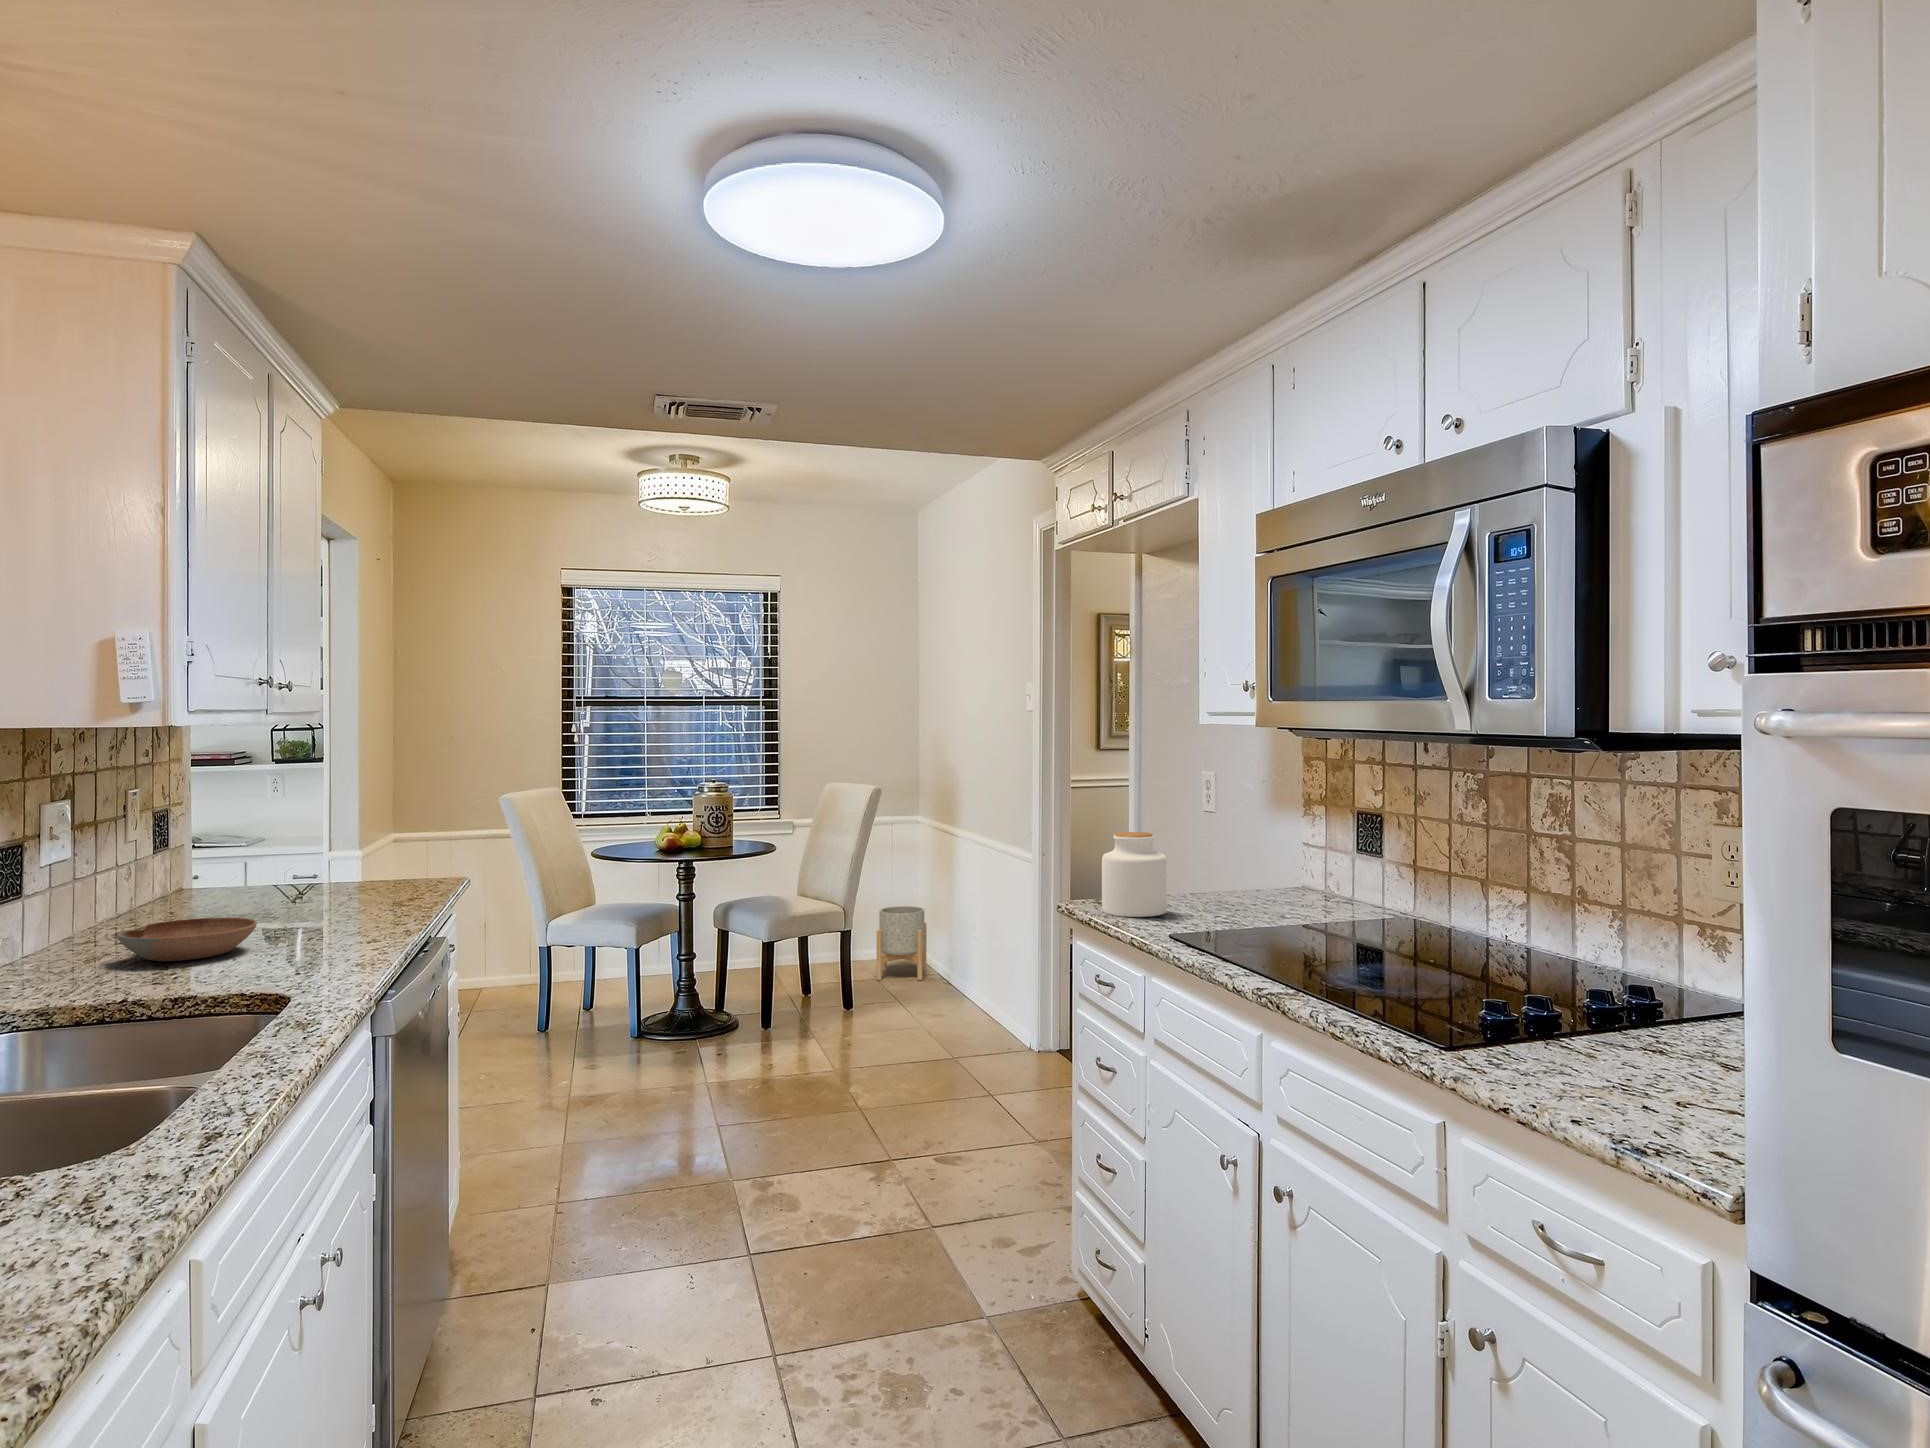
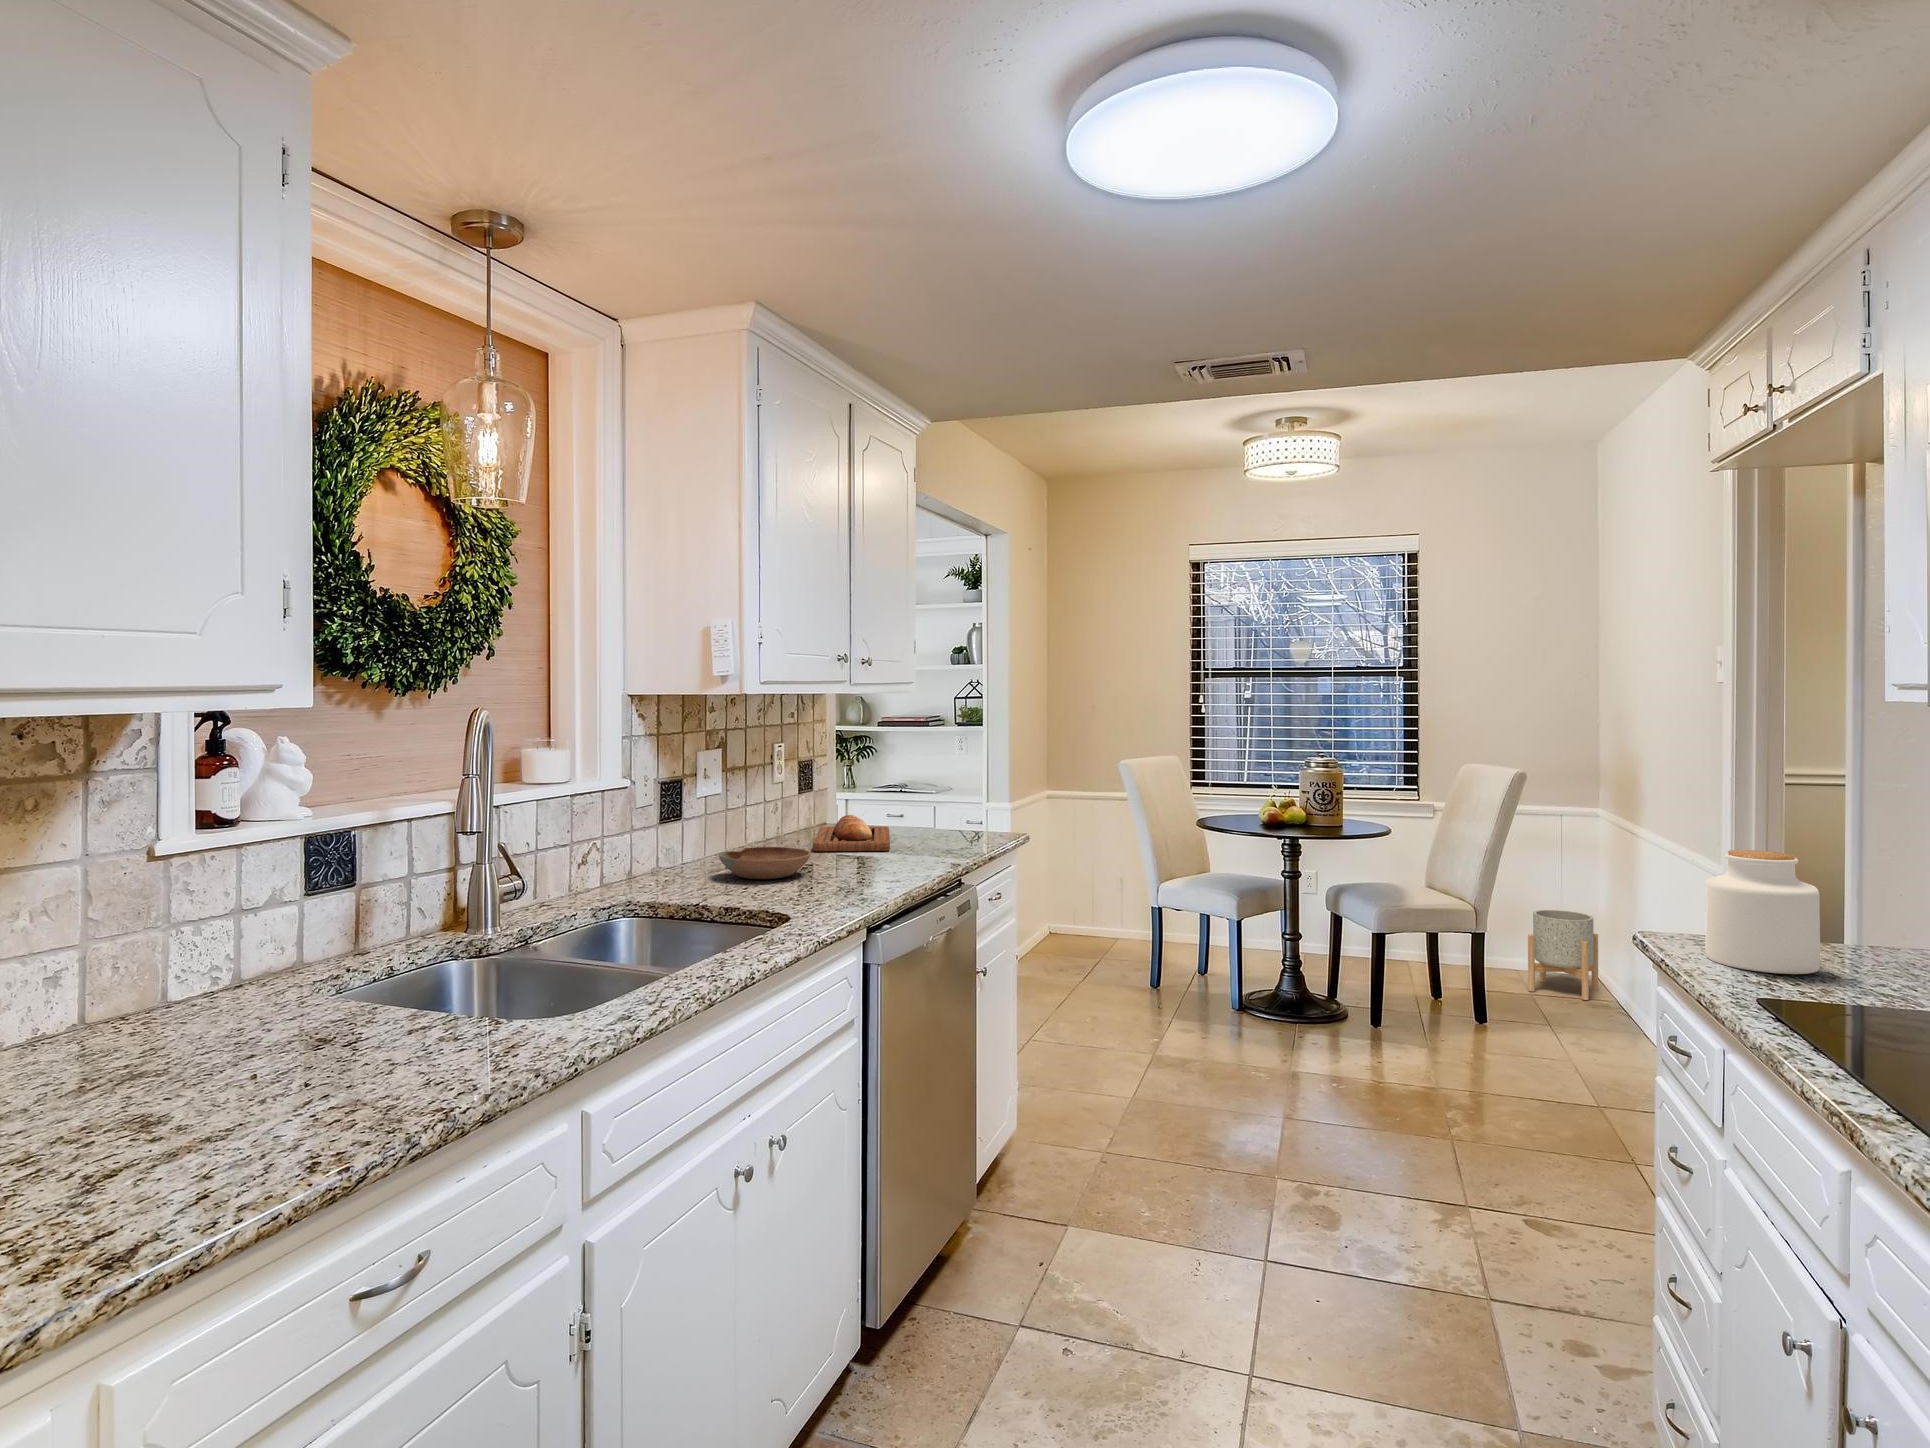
bread loaf: none [192,874,324,922] -> present [813,815,890,851]

